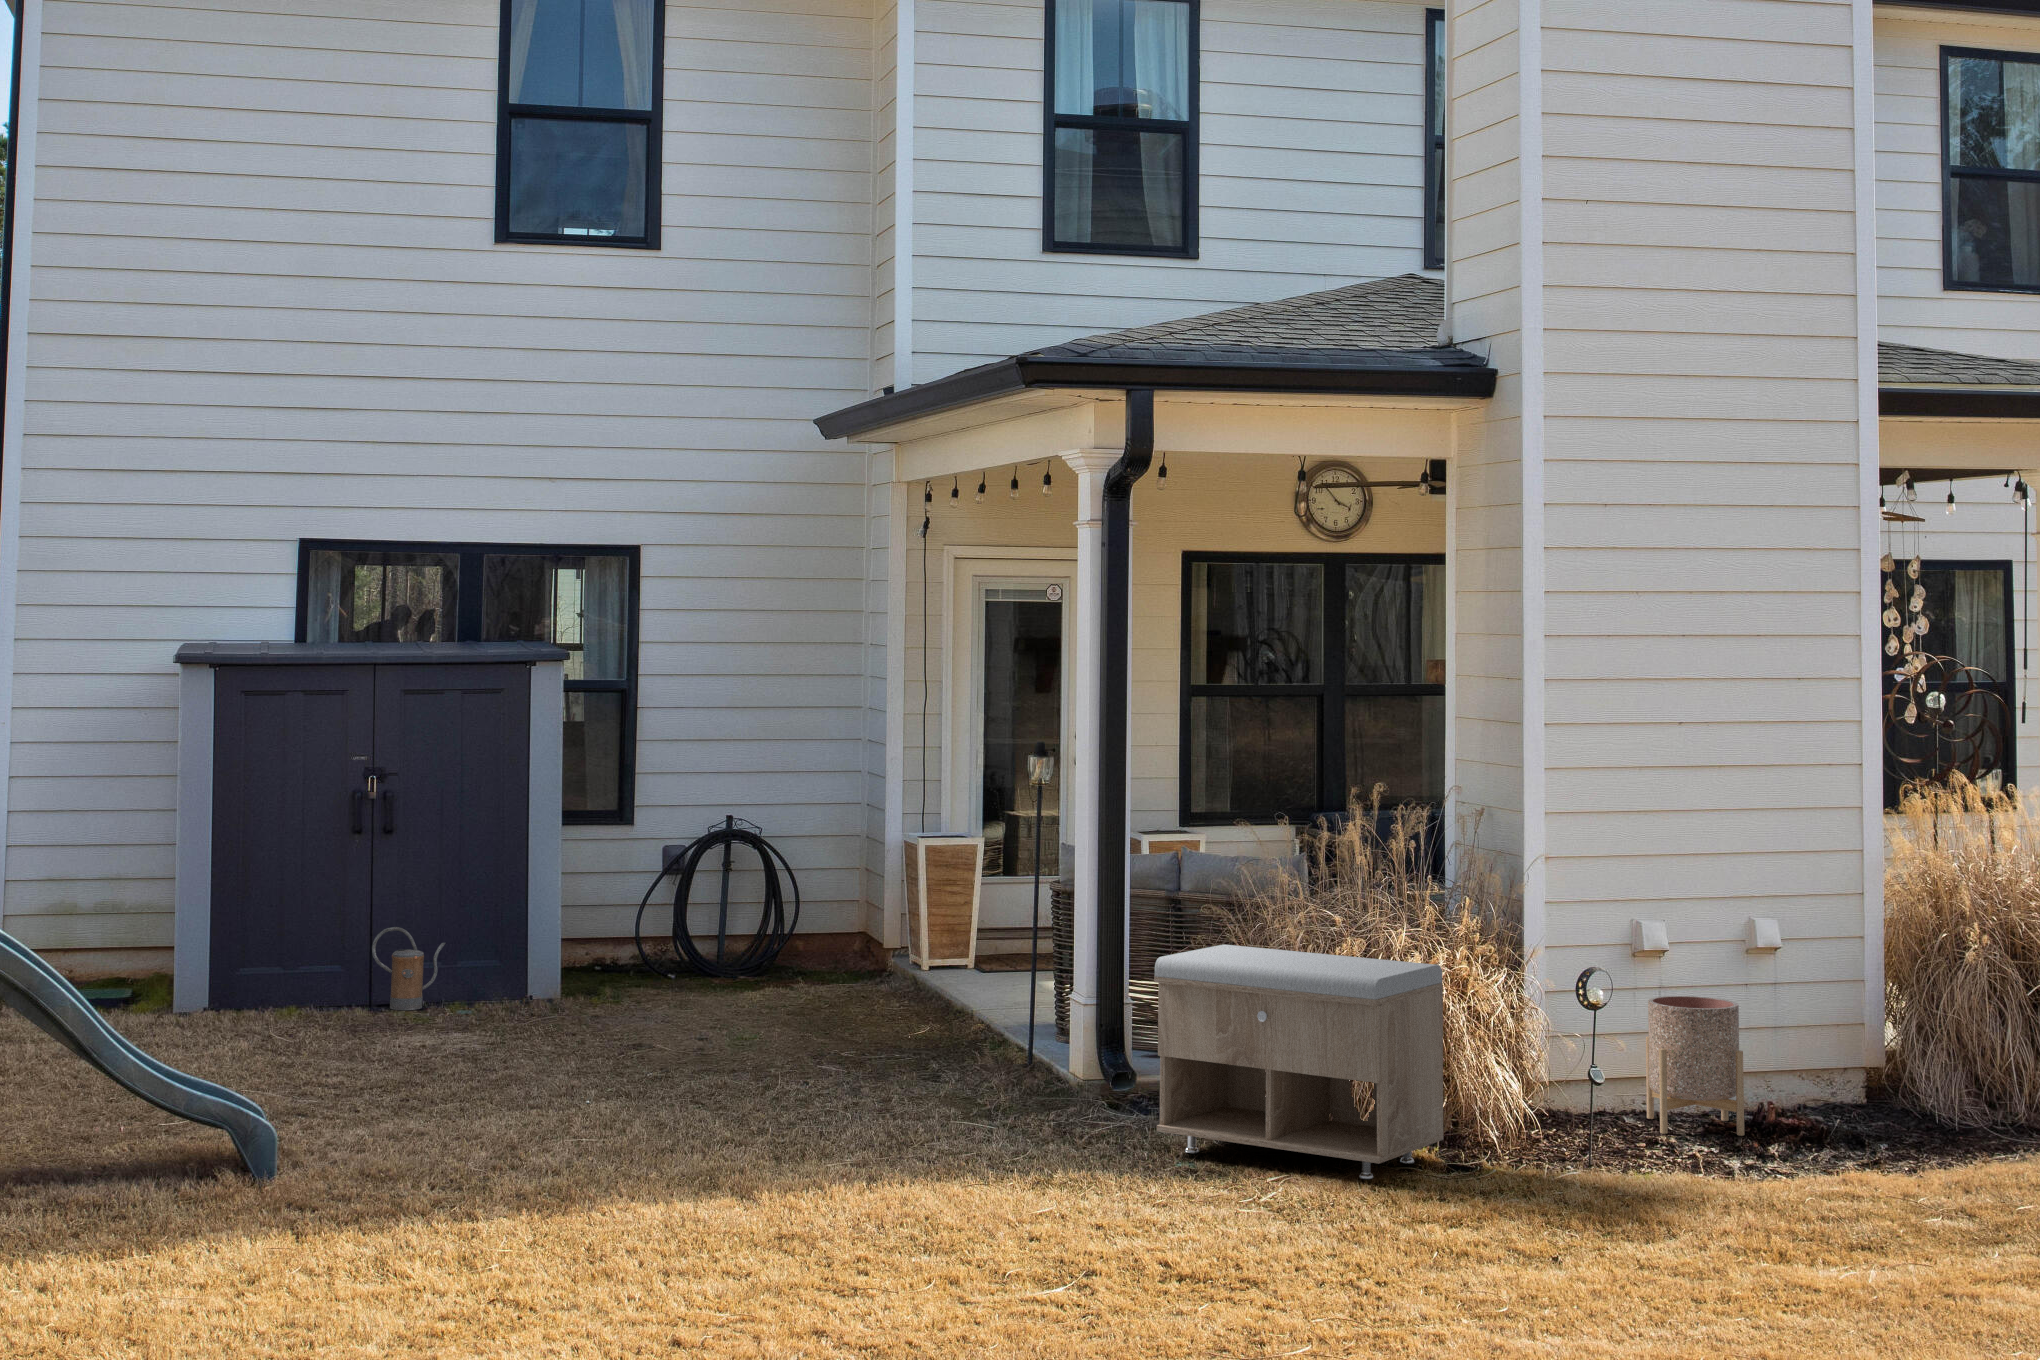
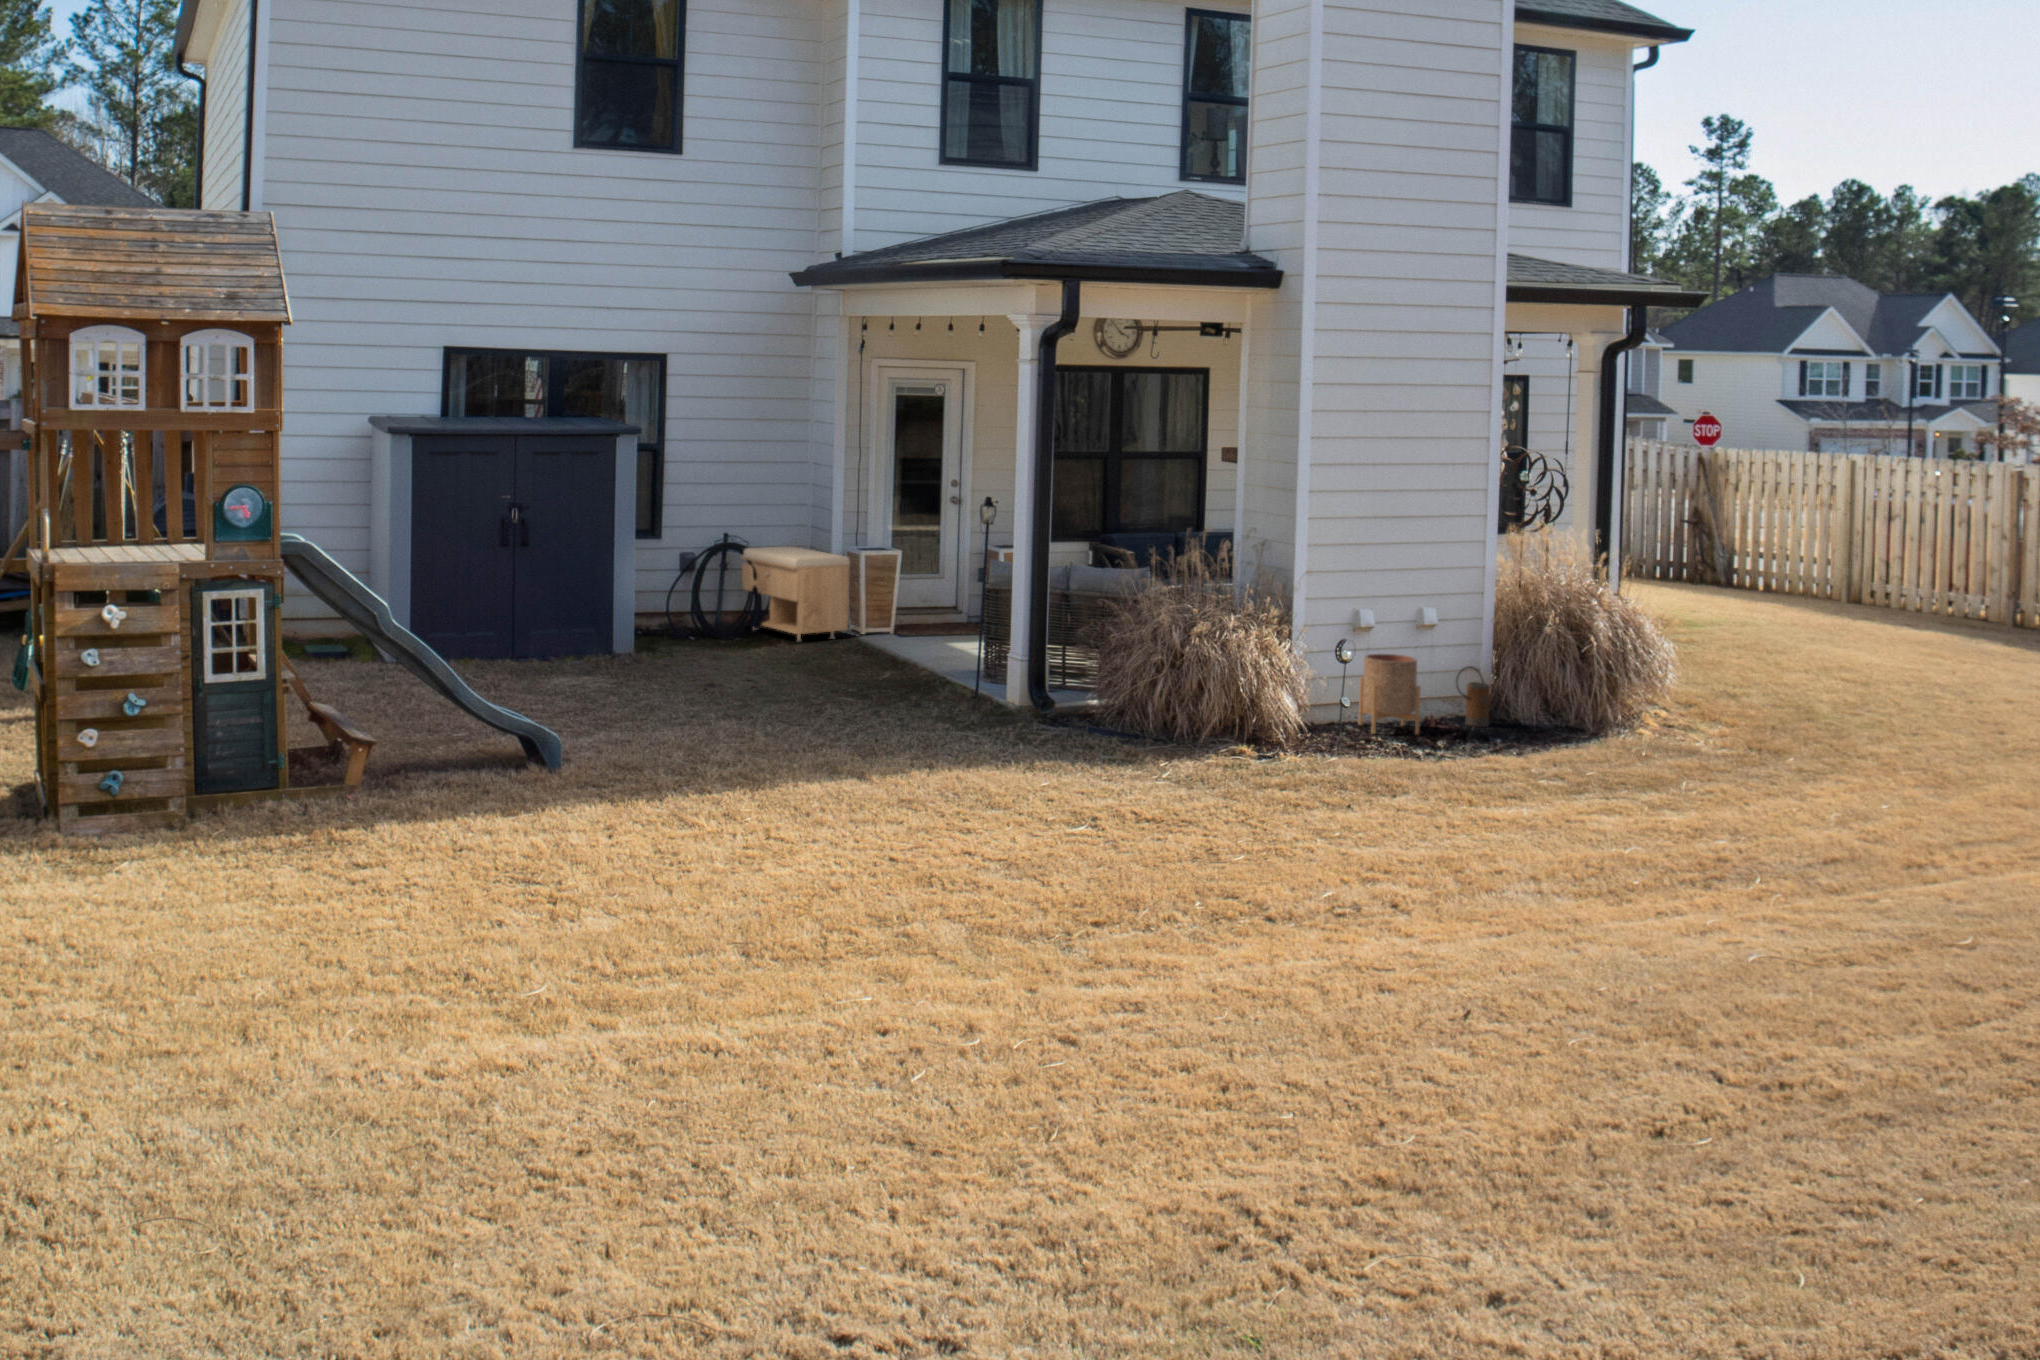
watering can: present [372,927,445,1010] -> present [1456,666,1501,727]
storage bench: present [1154,944,1443,1179] -> present [741,547,850,642]

